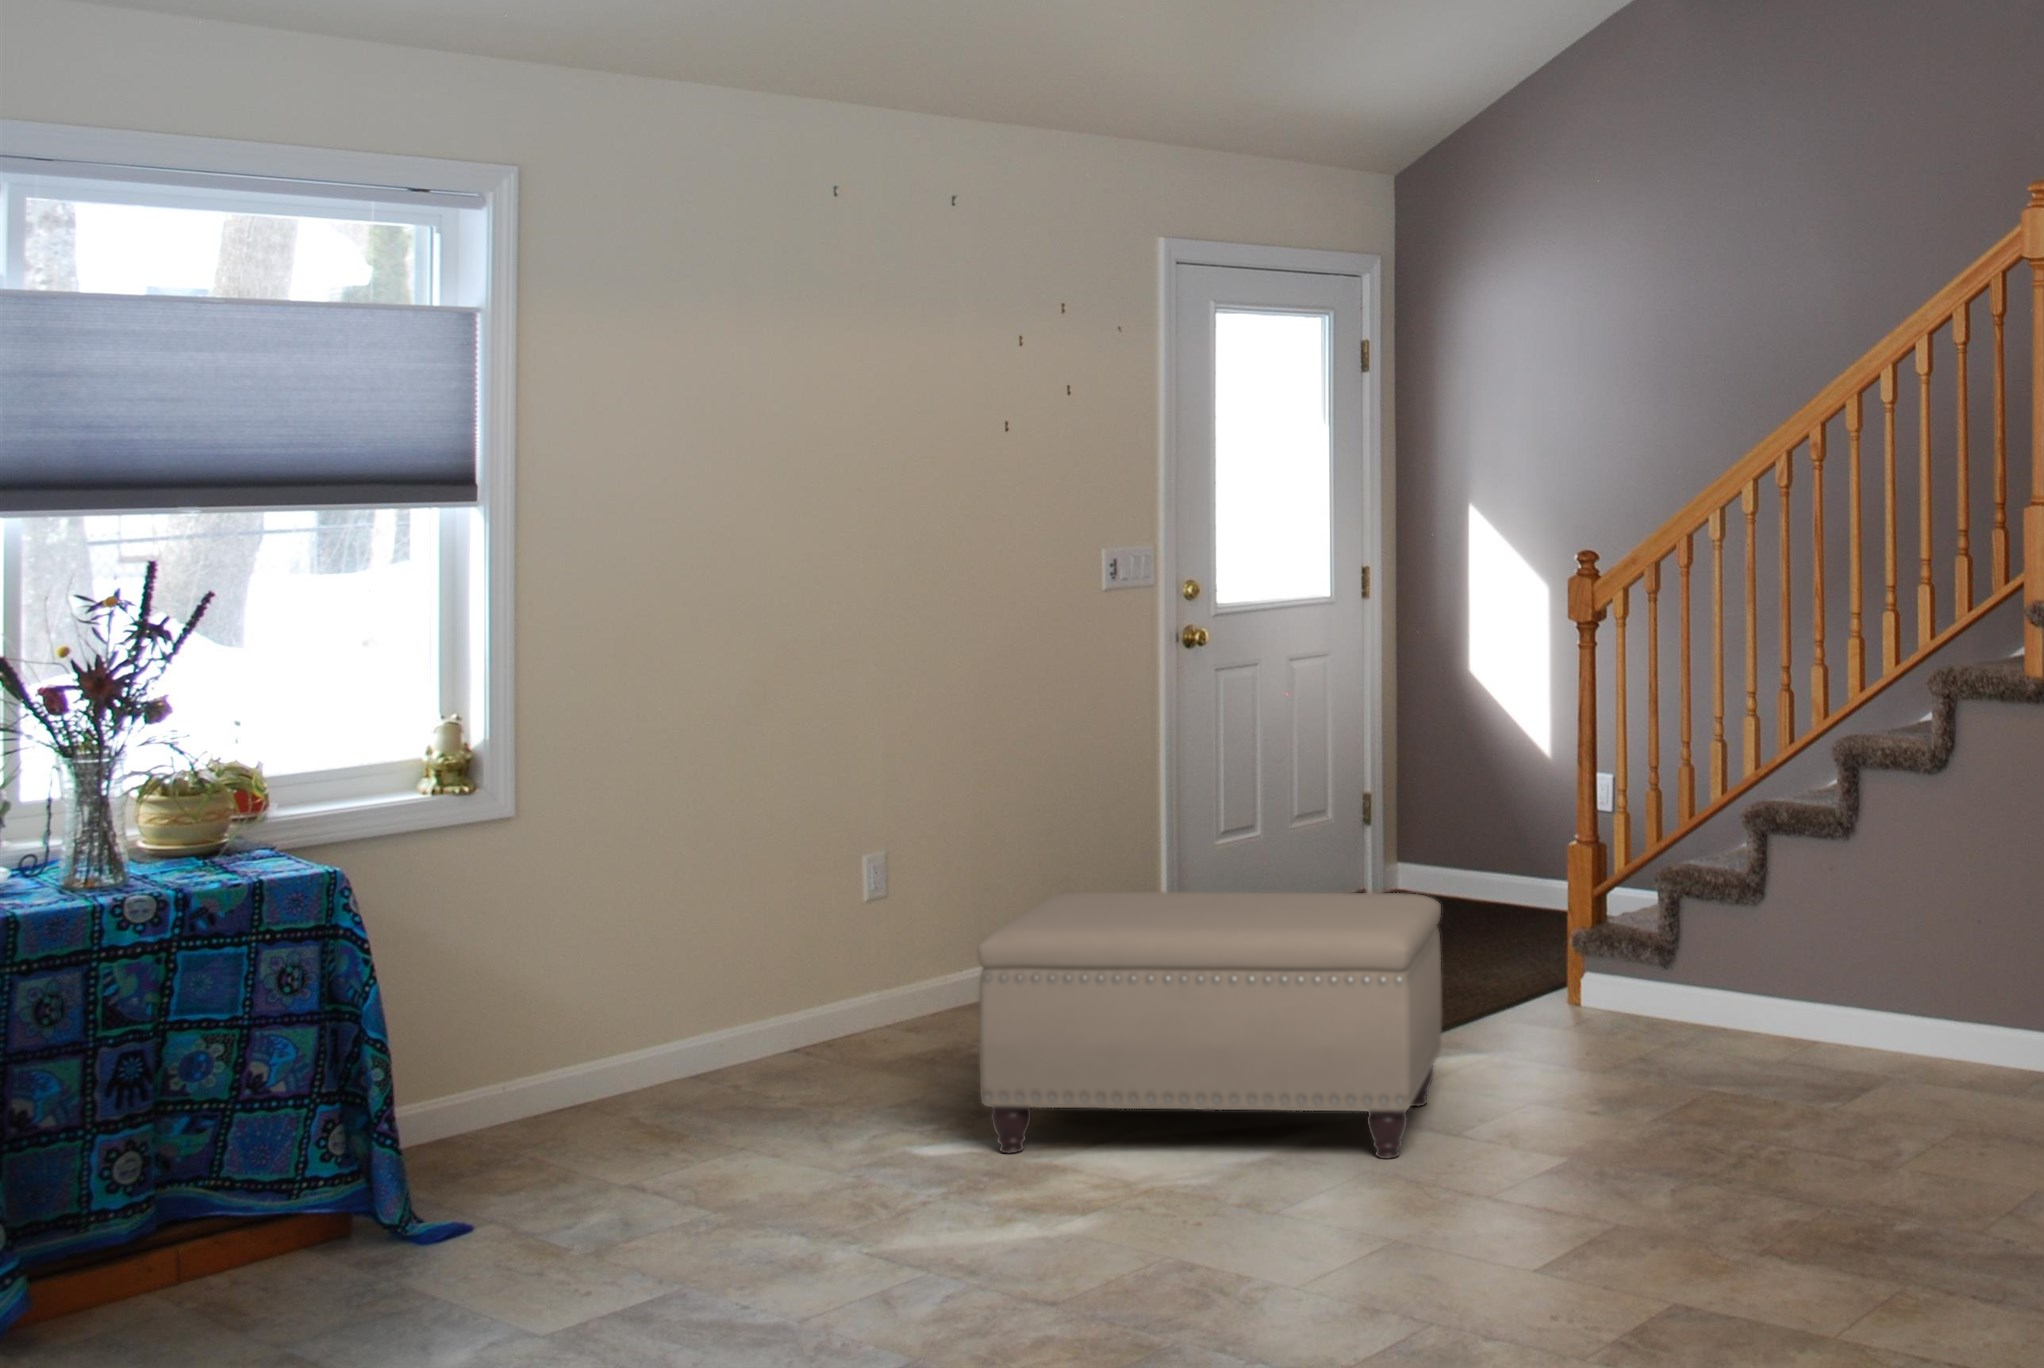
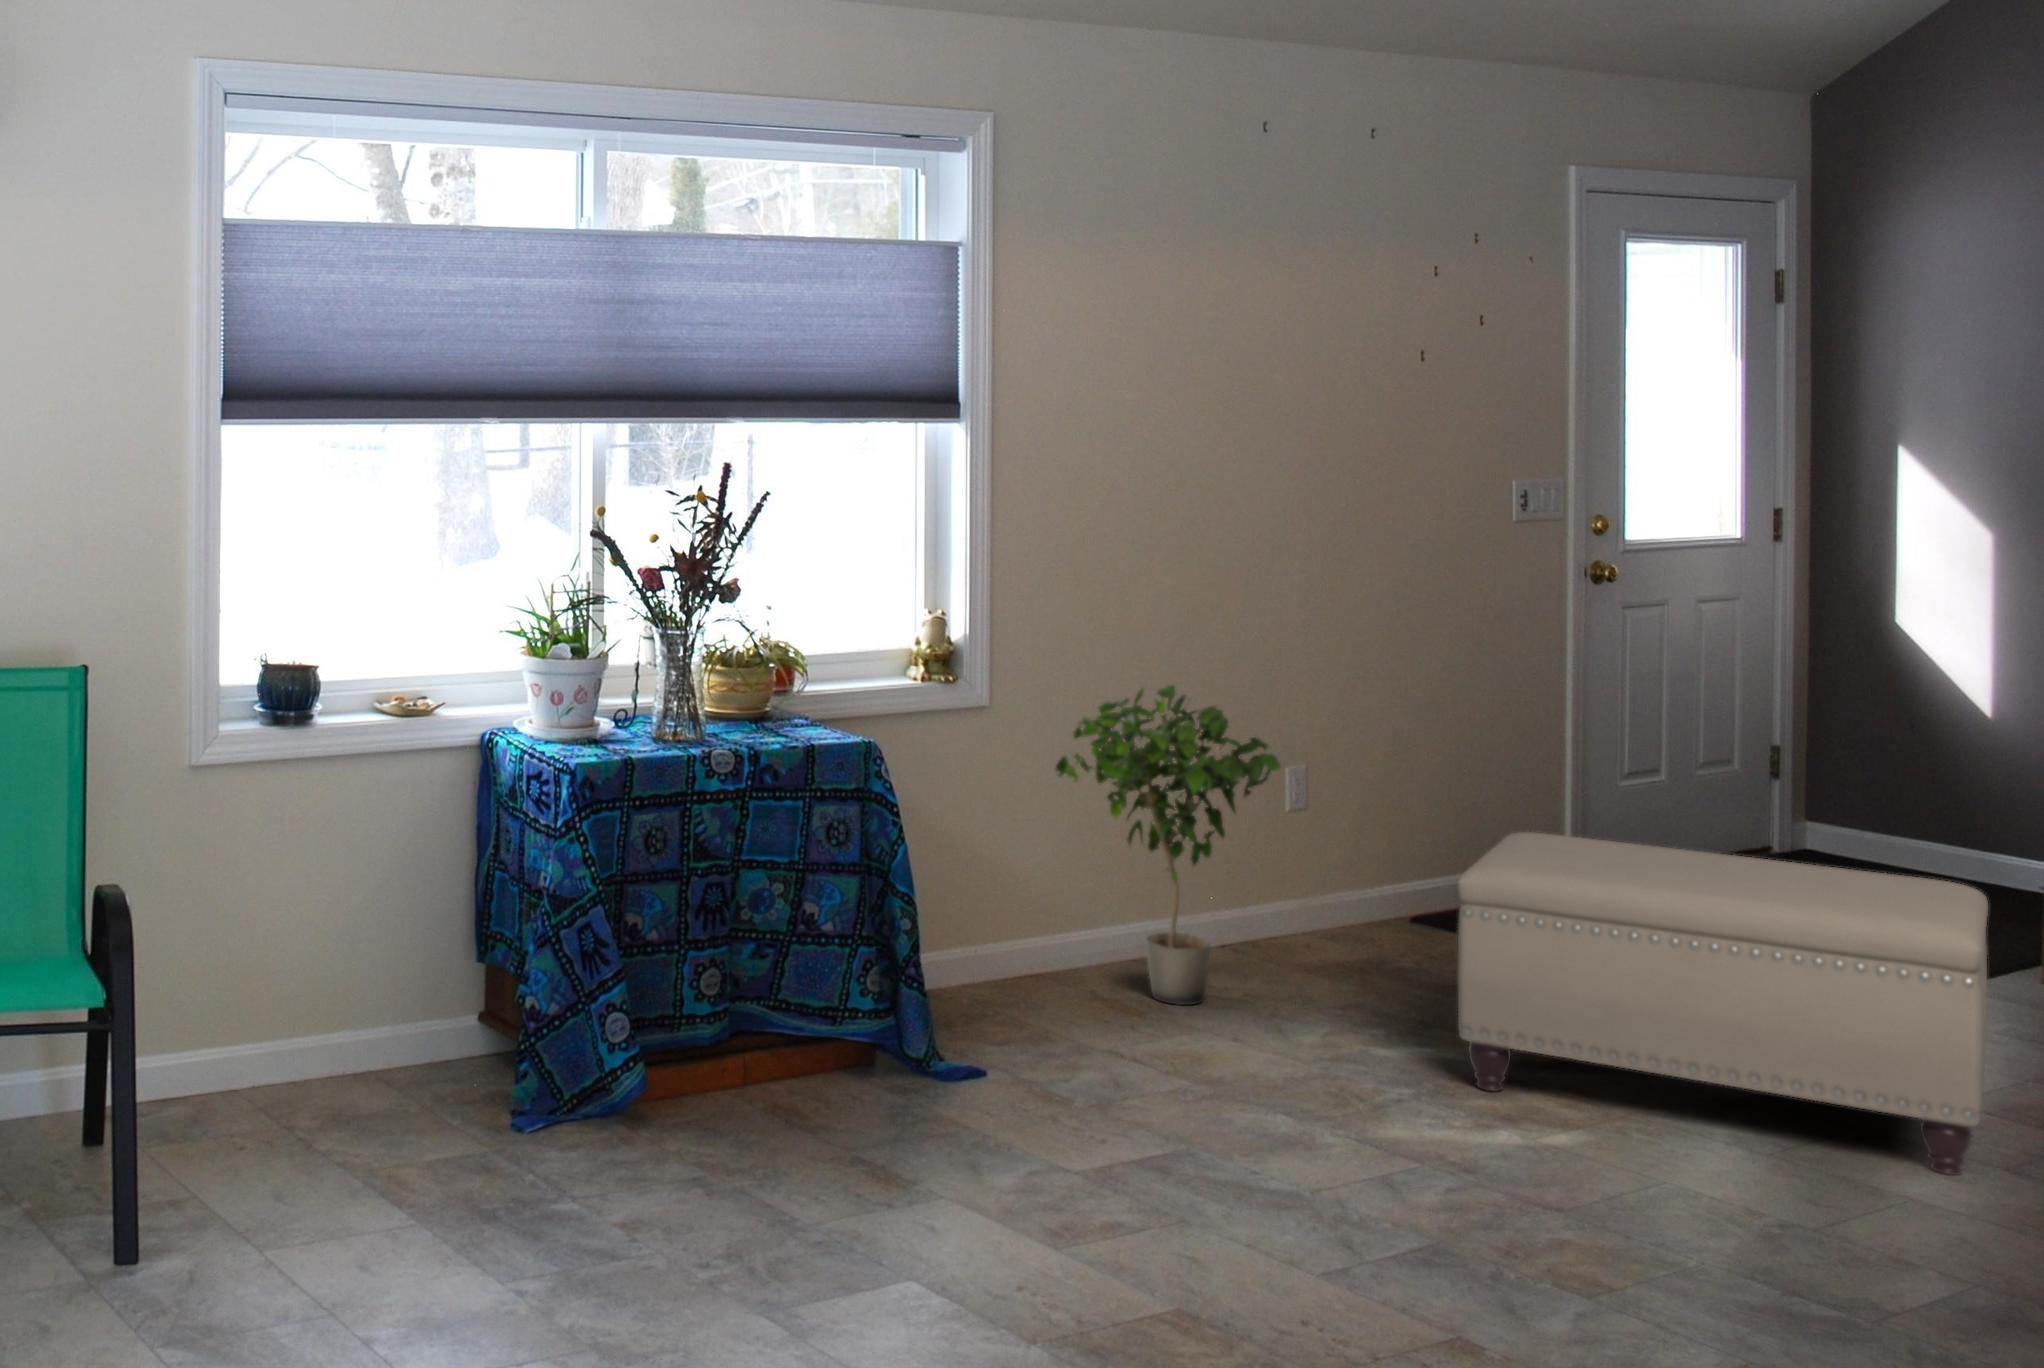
potted plant: none [593,779,822,1119] -> present [1056,685,1281,1005]

